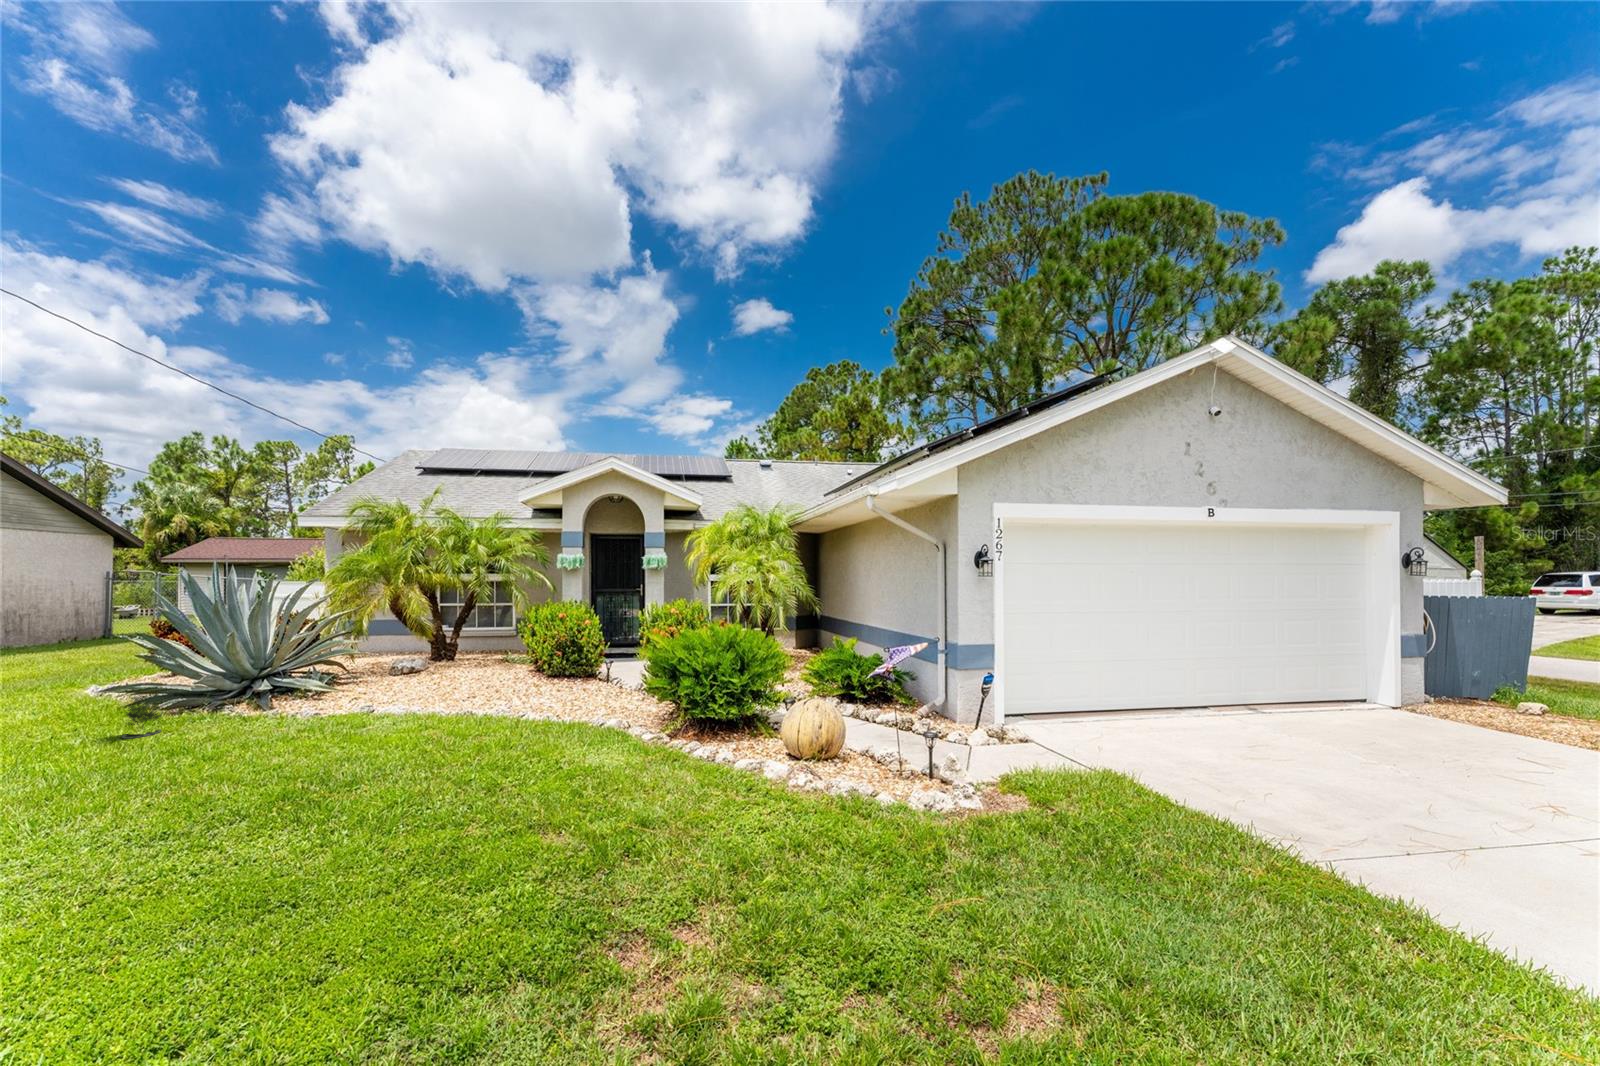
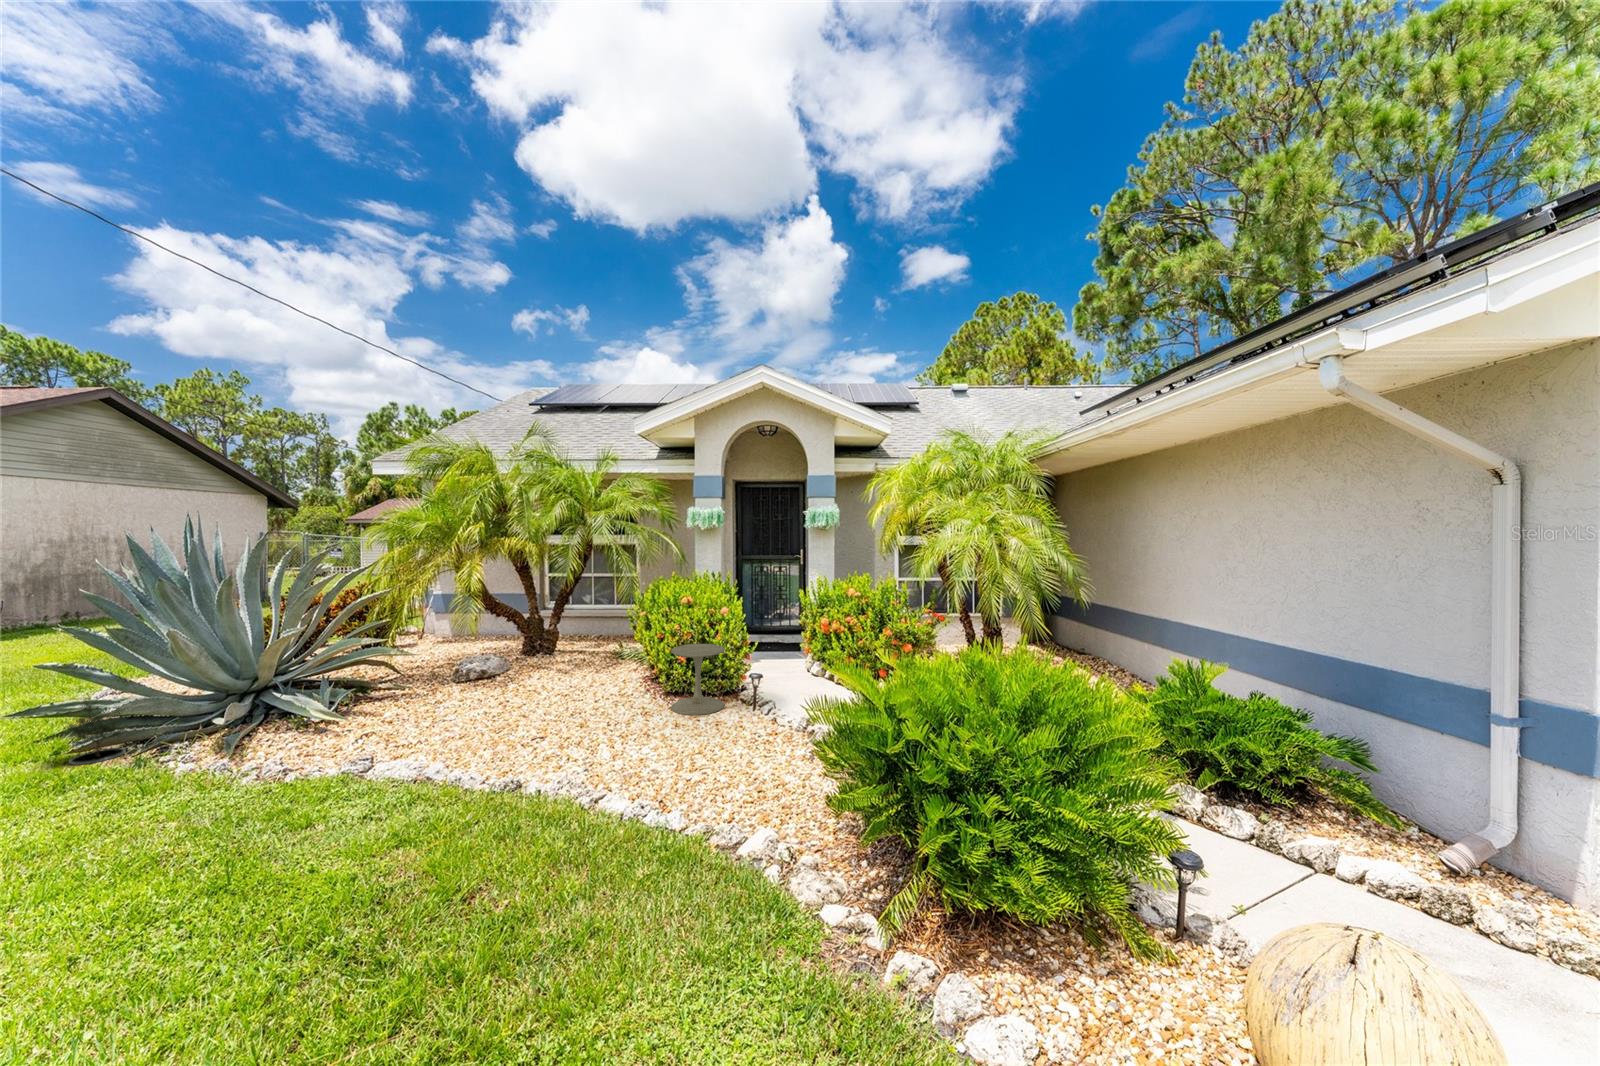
pedestal table: none [553,644,589,686] -> present [671,644,725,715]

